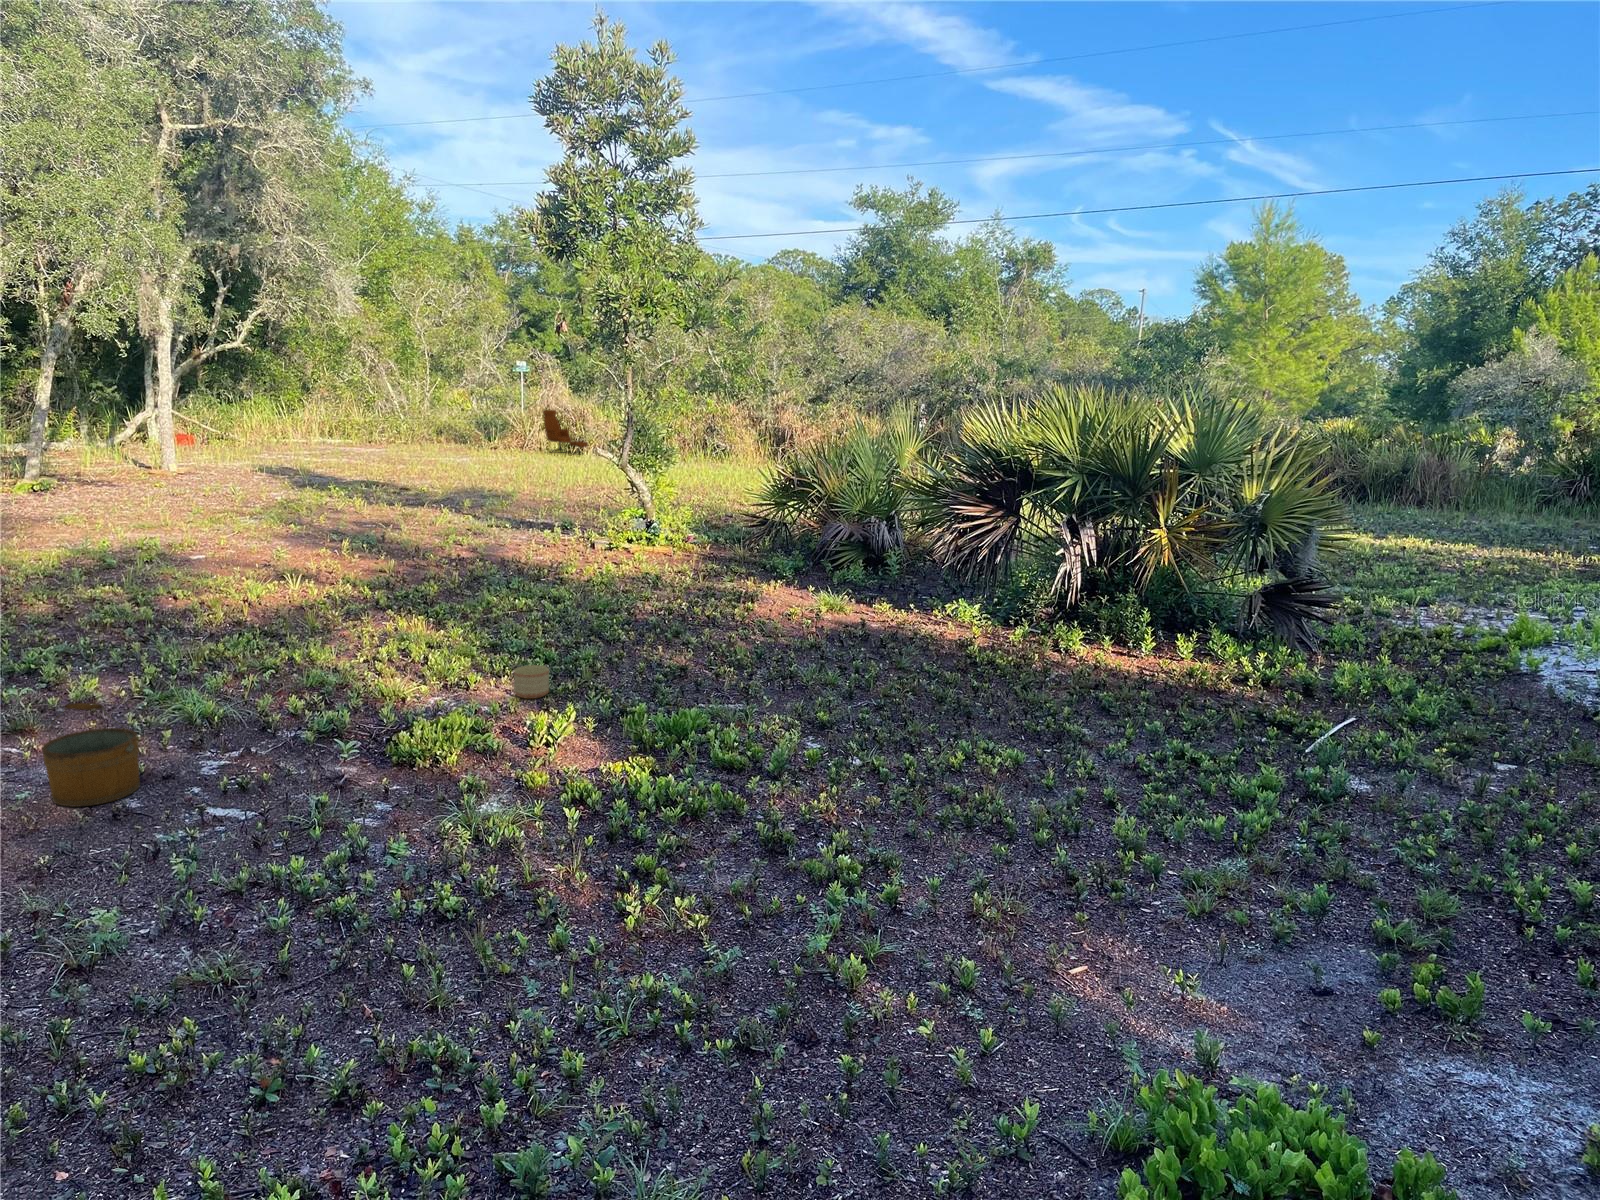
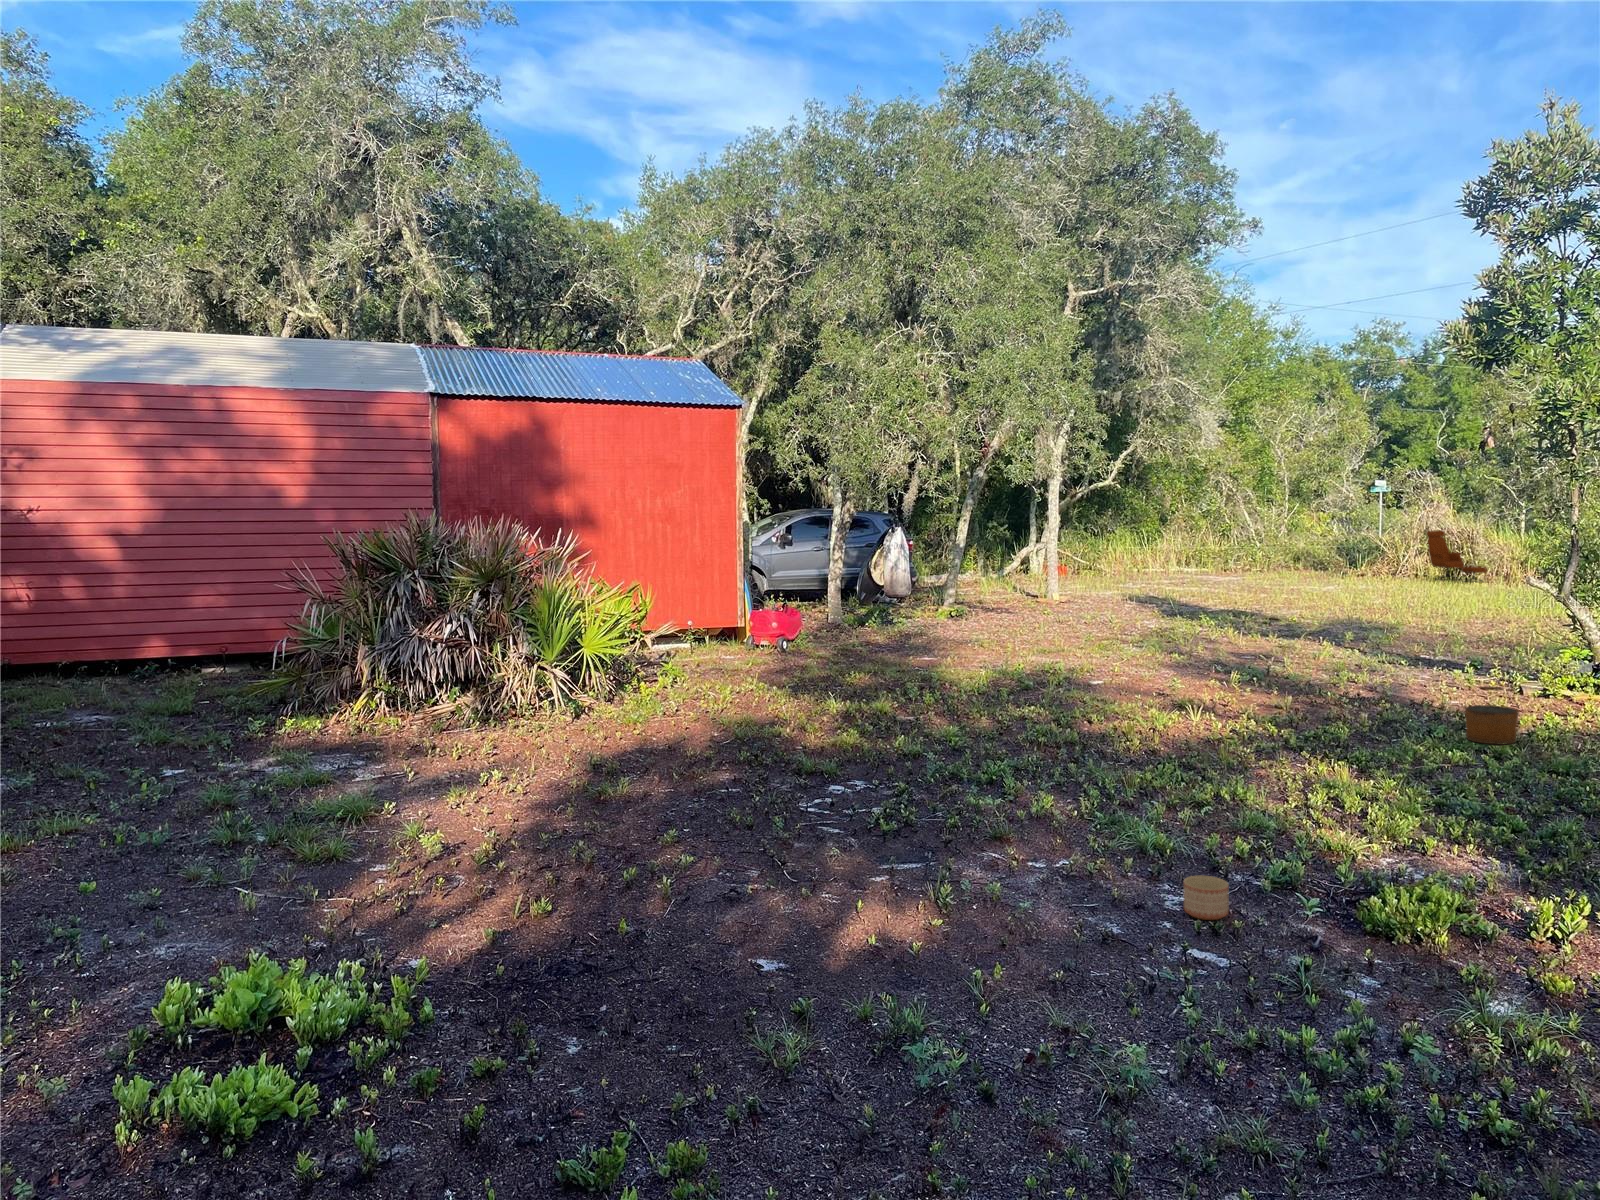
planter: present [514,665,549,699] -> present [1184,876,1229,920]
bucket: present [42,703,140,807] -> present [1465,686,1519,745]

